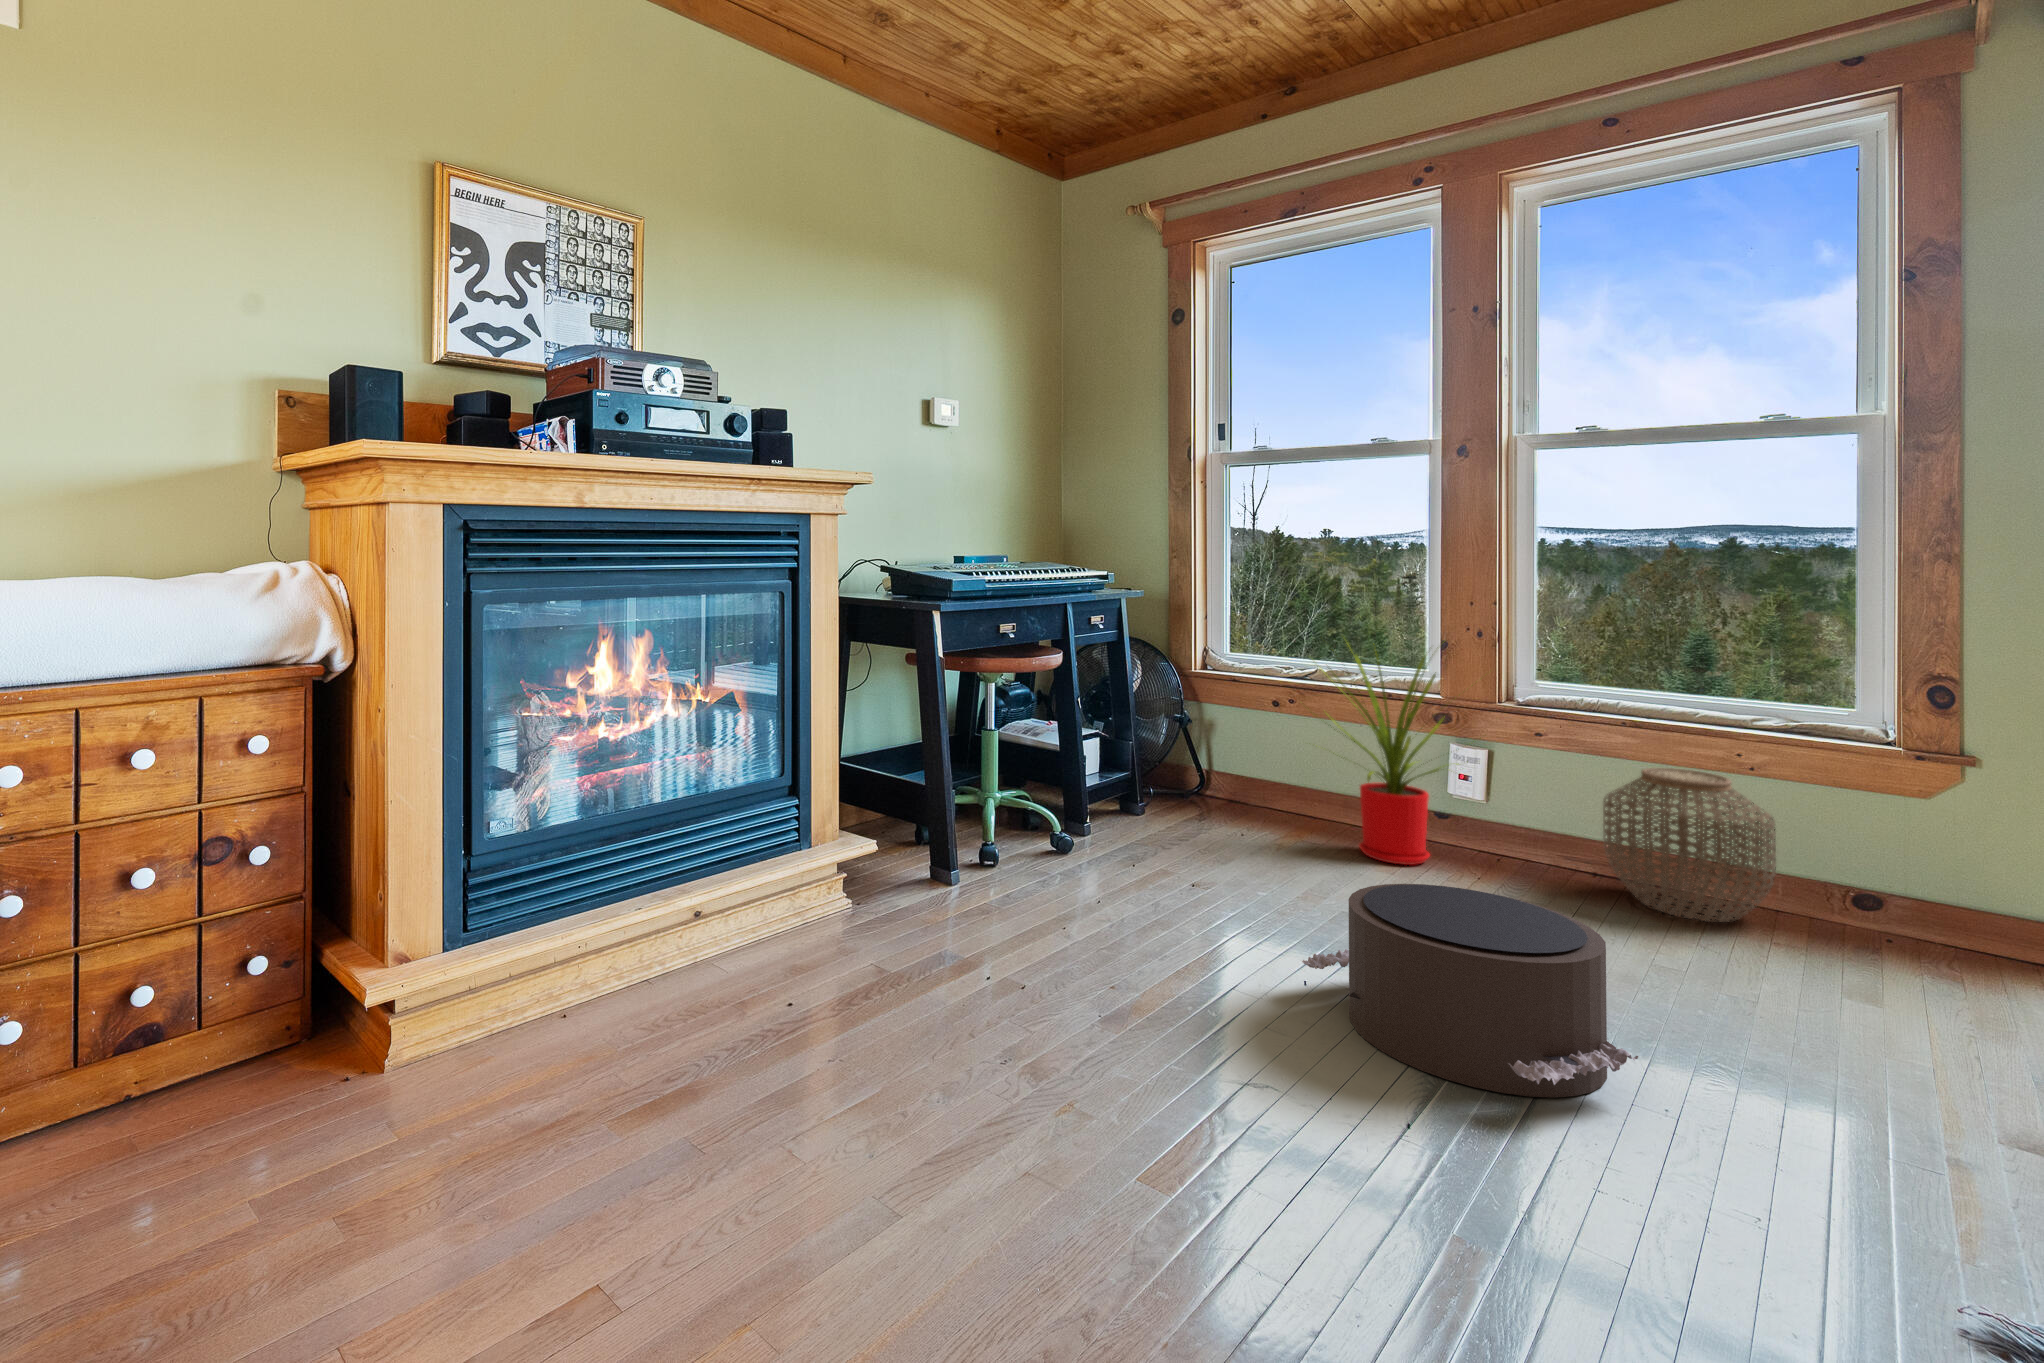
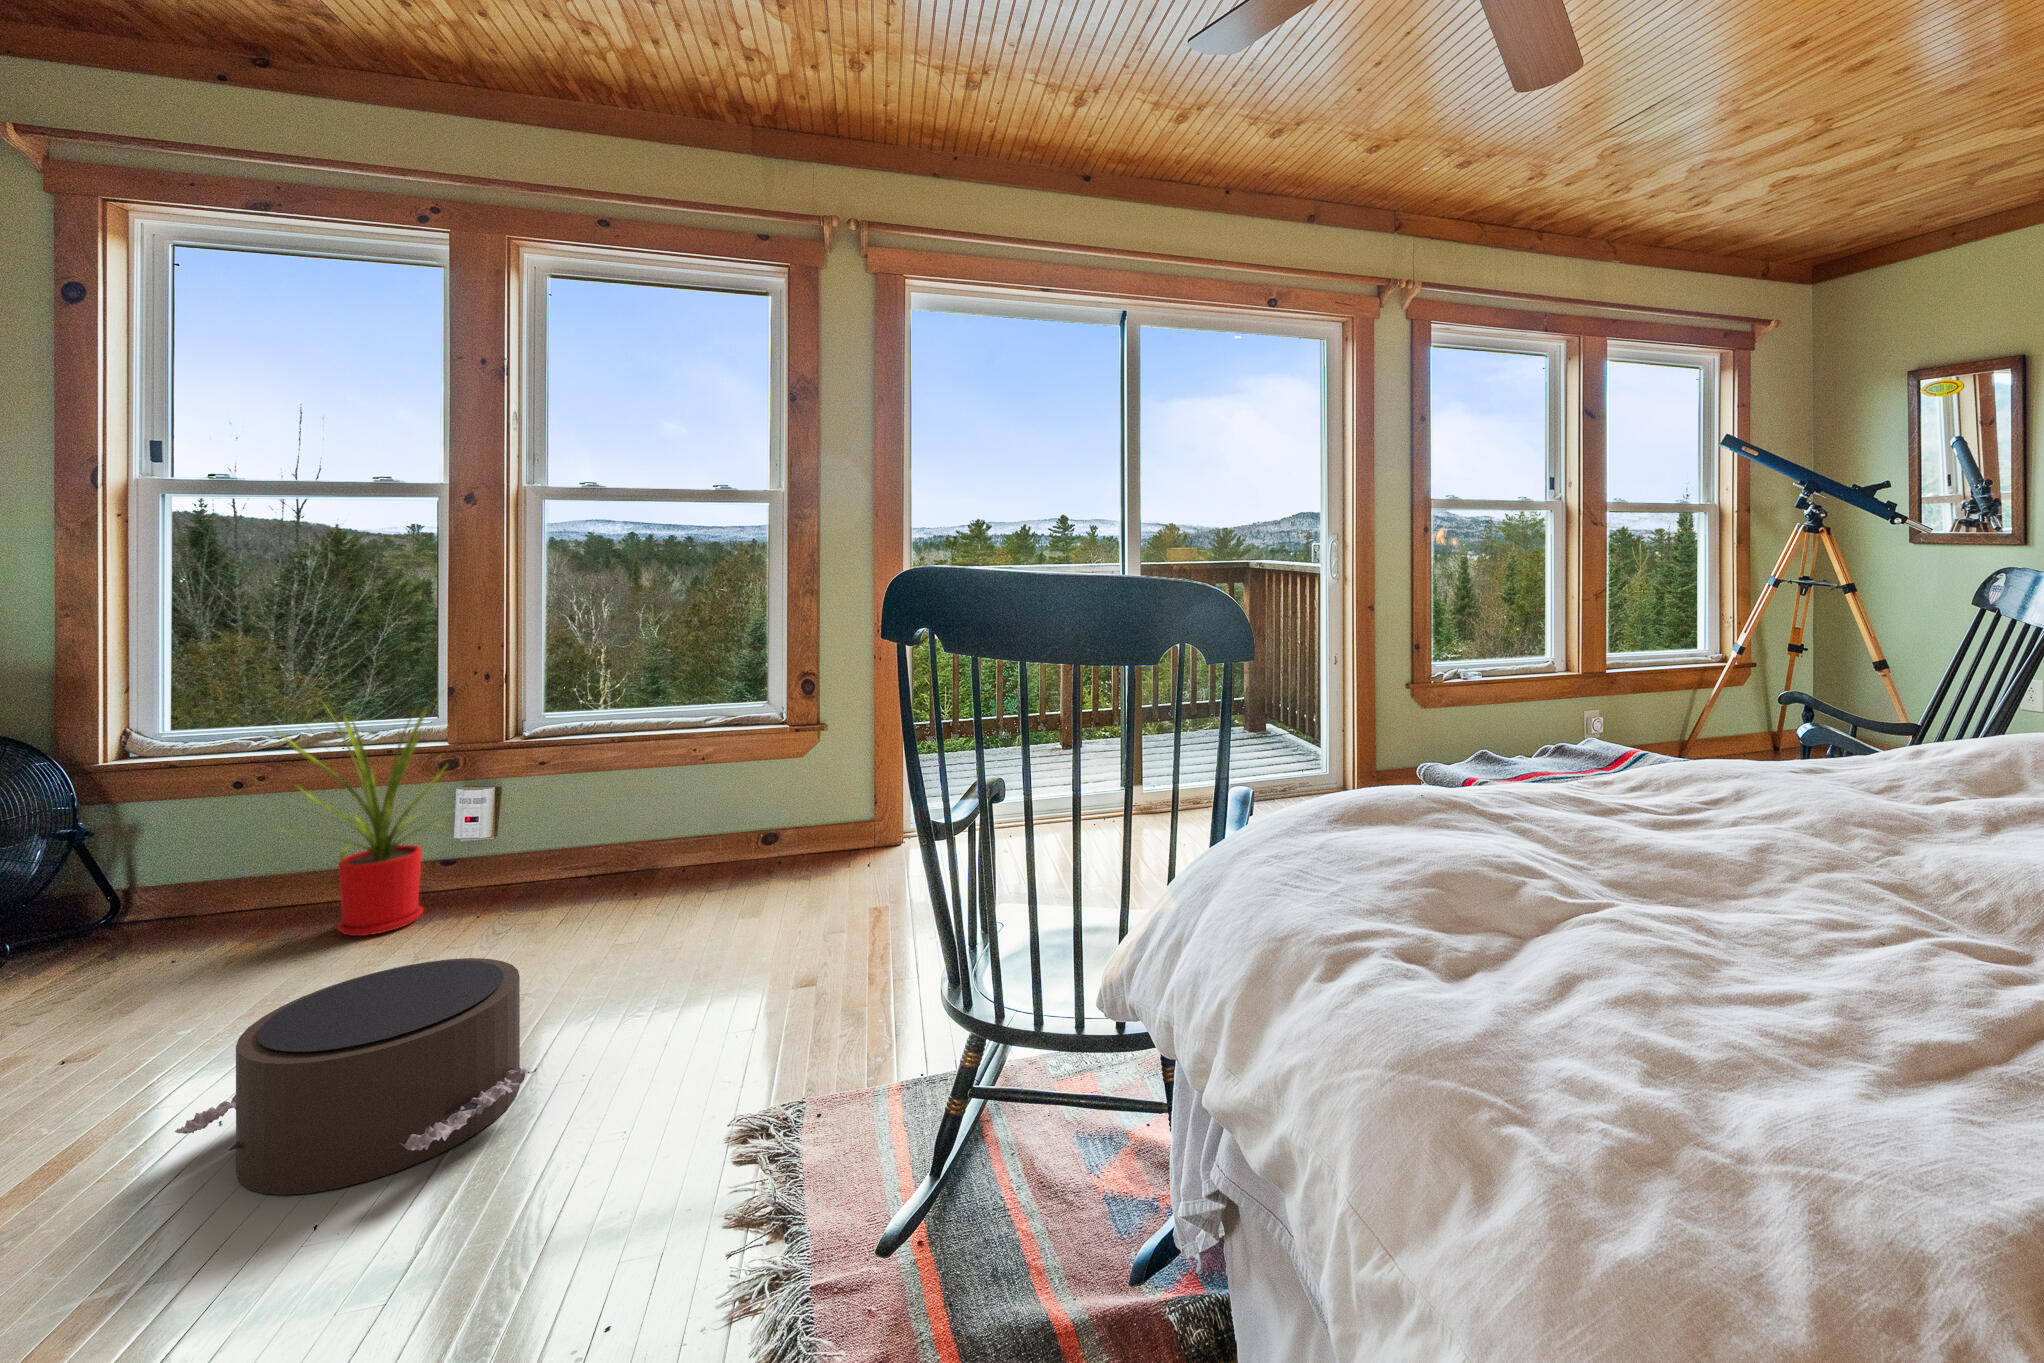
woven basket: present [1603,768,1776,922] -> none [587,771,710,896]

